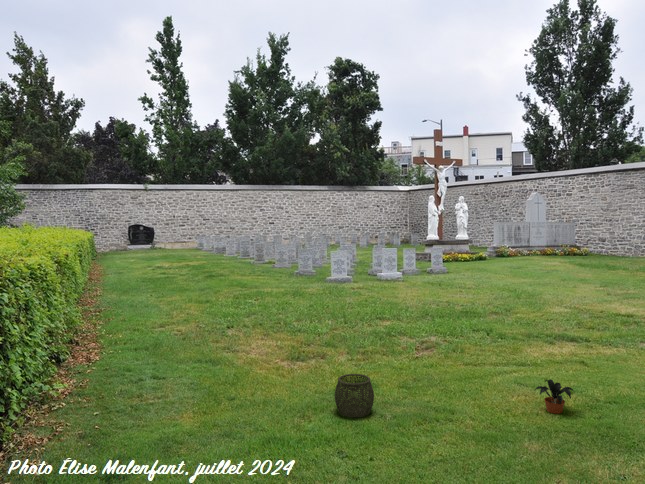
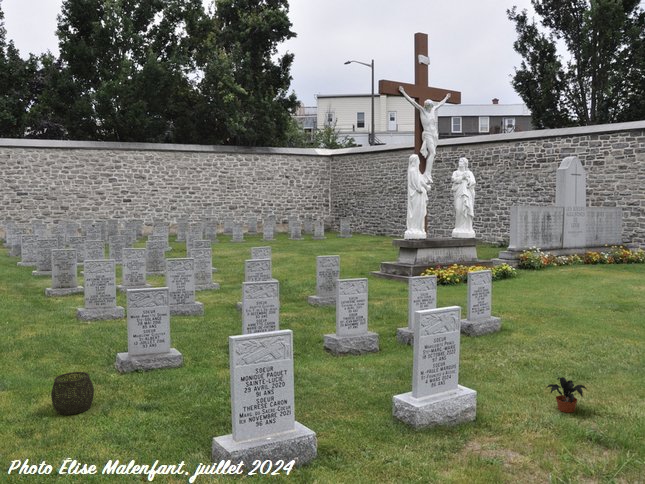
woven basket: present [335,374,374,418] -> present [51,372,94,415]

